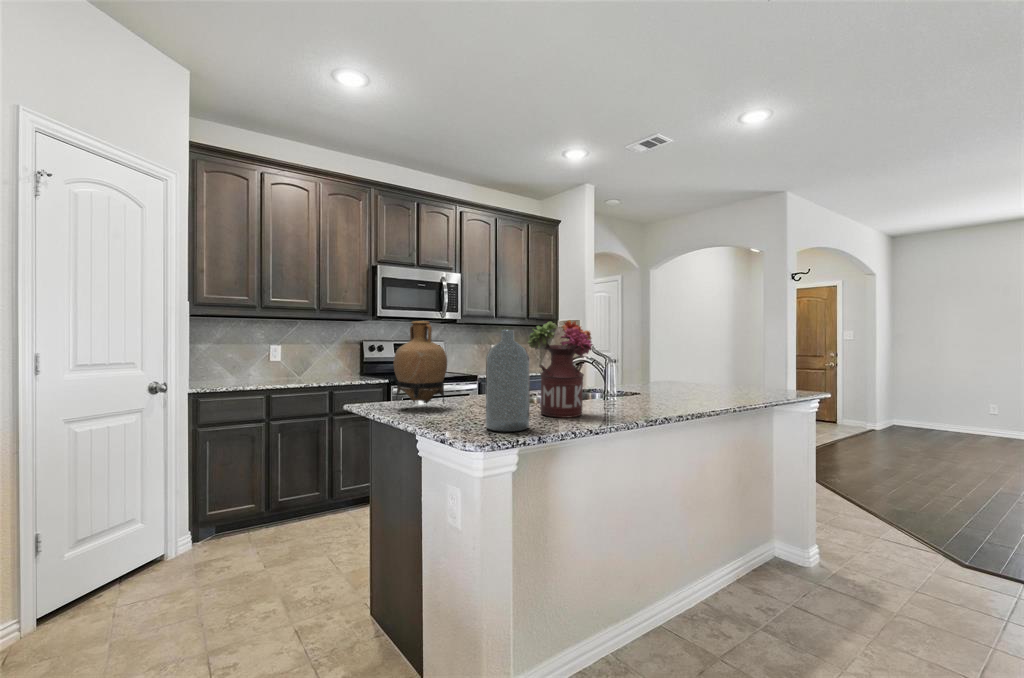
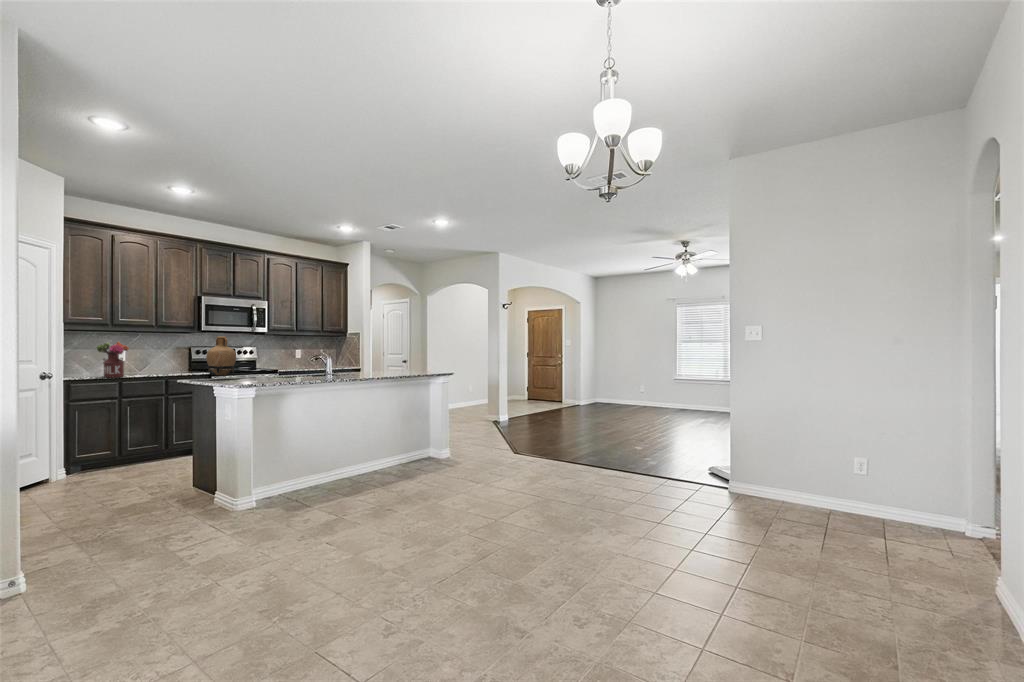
flower arrangement: present [528,320,593,418] -> present [96,342,129,378]
bottle: present [486,330,530,432] -> none [246,342,266,382]

